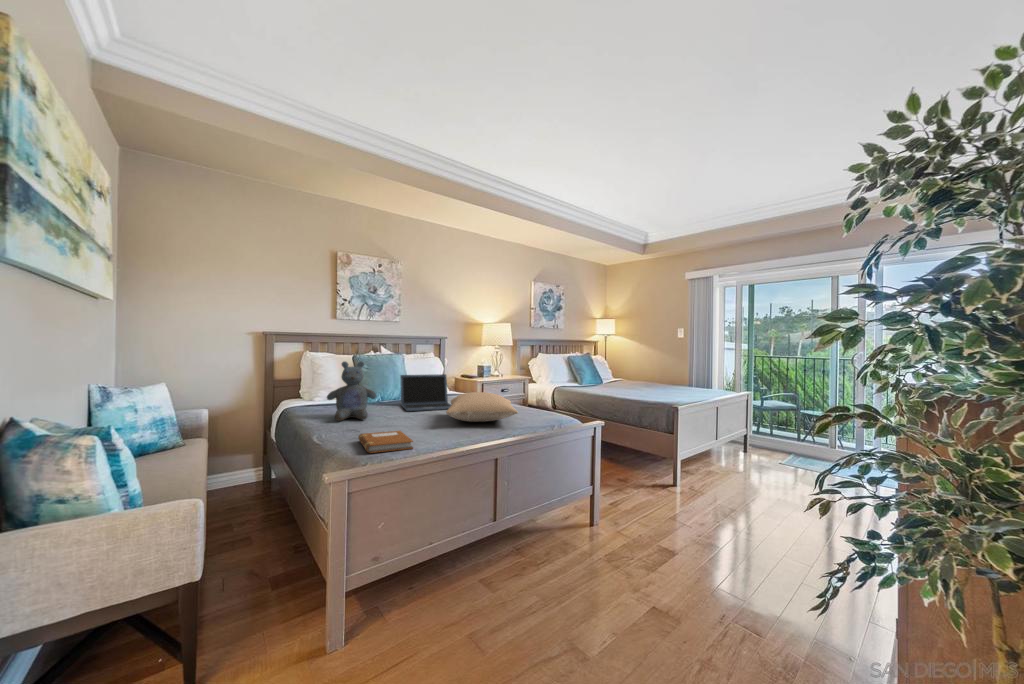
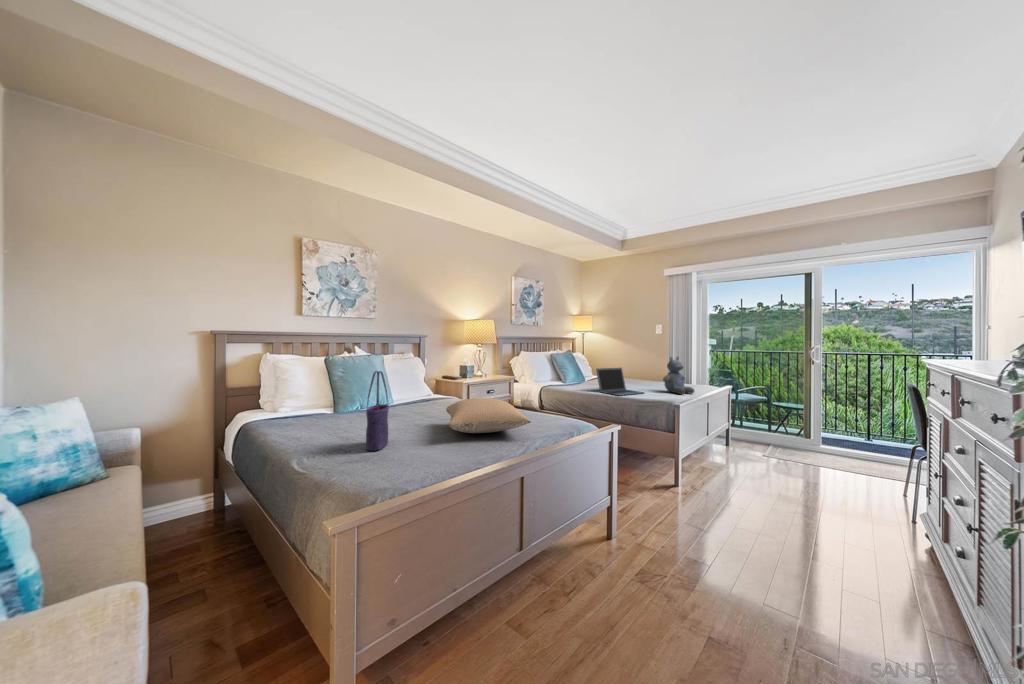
stuffed bear: present [327,362,376,421] -> present [663,357,694,394]
tote bag: none [378,366,398,431] -> present [366,371,389,451]
laptop: present [400,374,451,411] -> present [596,368,644,396]
notebook: present [358,431,413,453] -> none [345,451,419,487]

